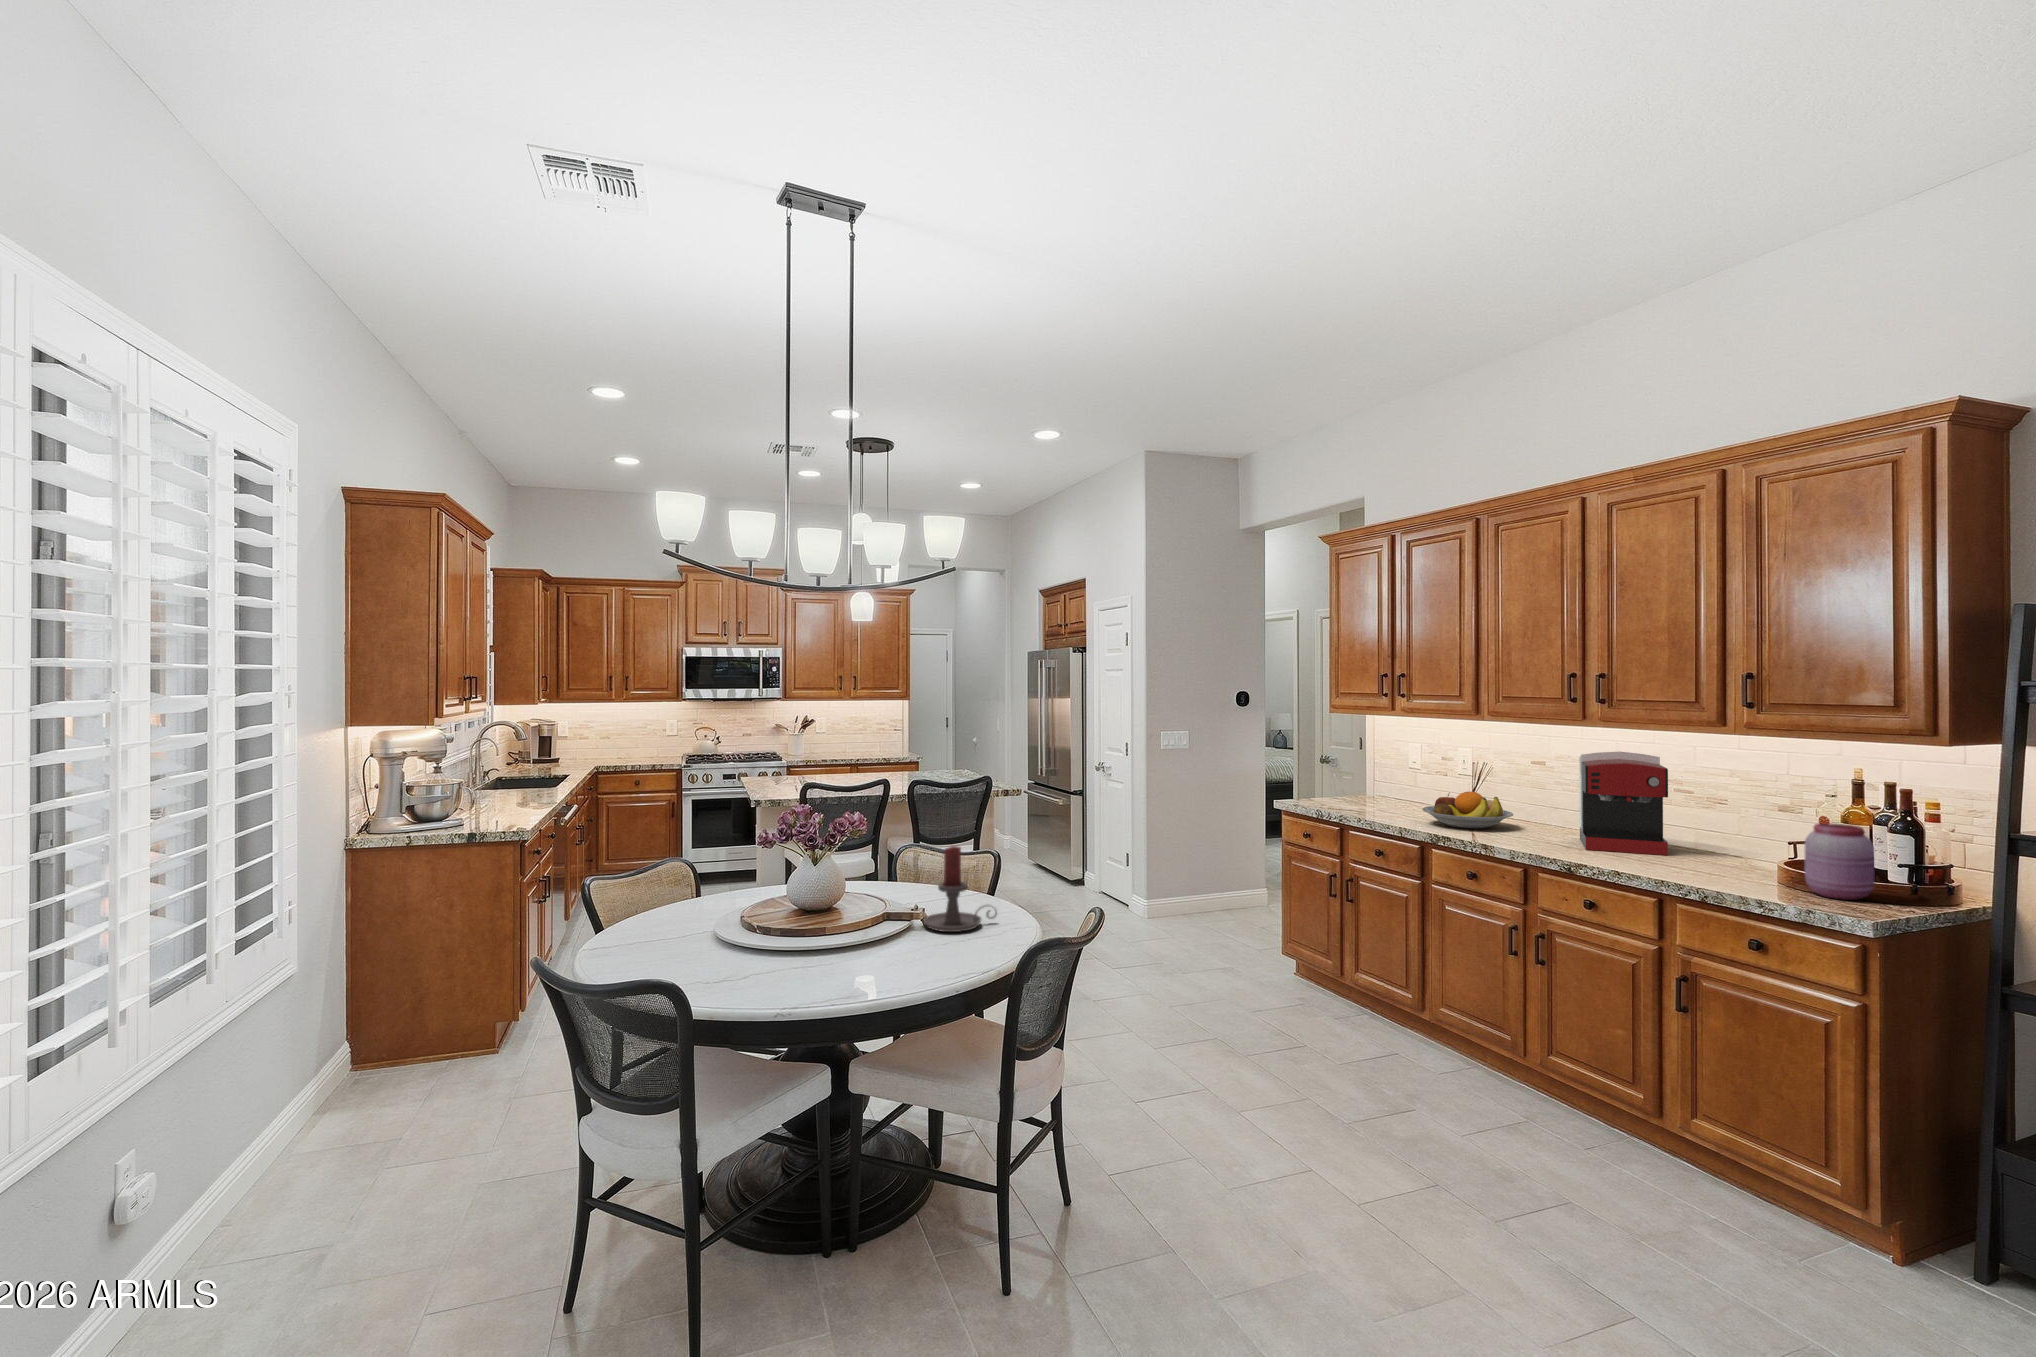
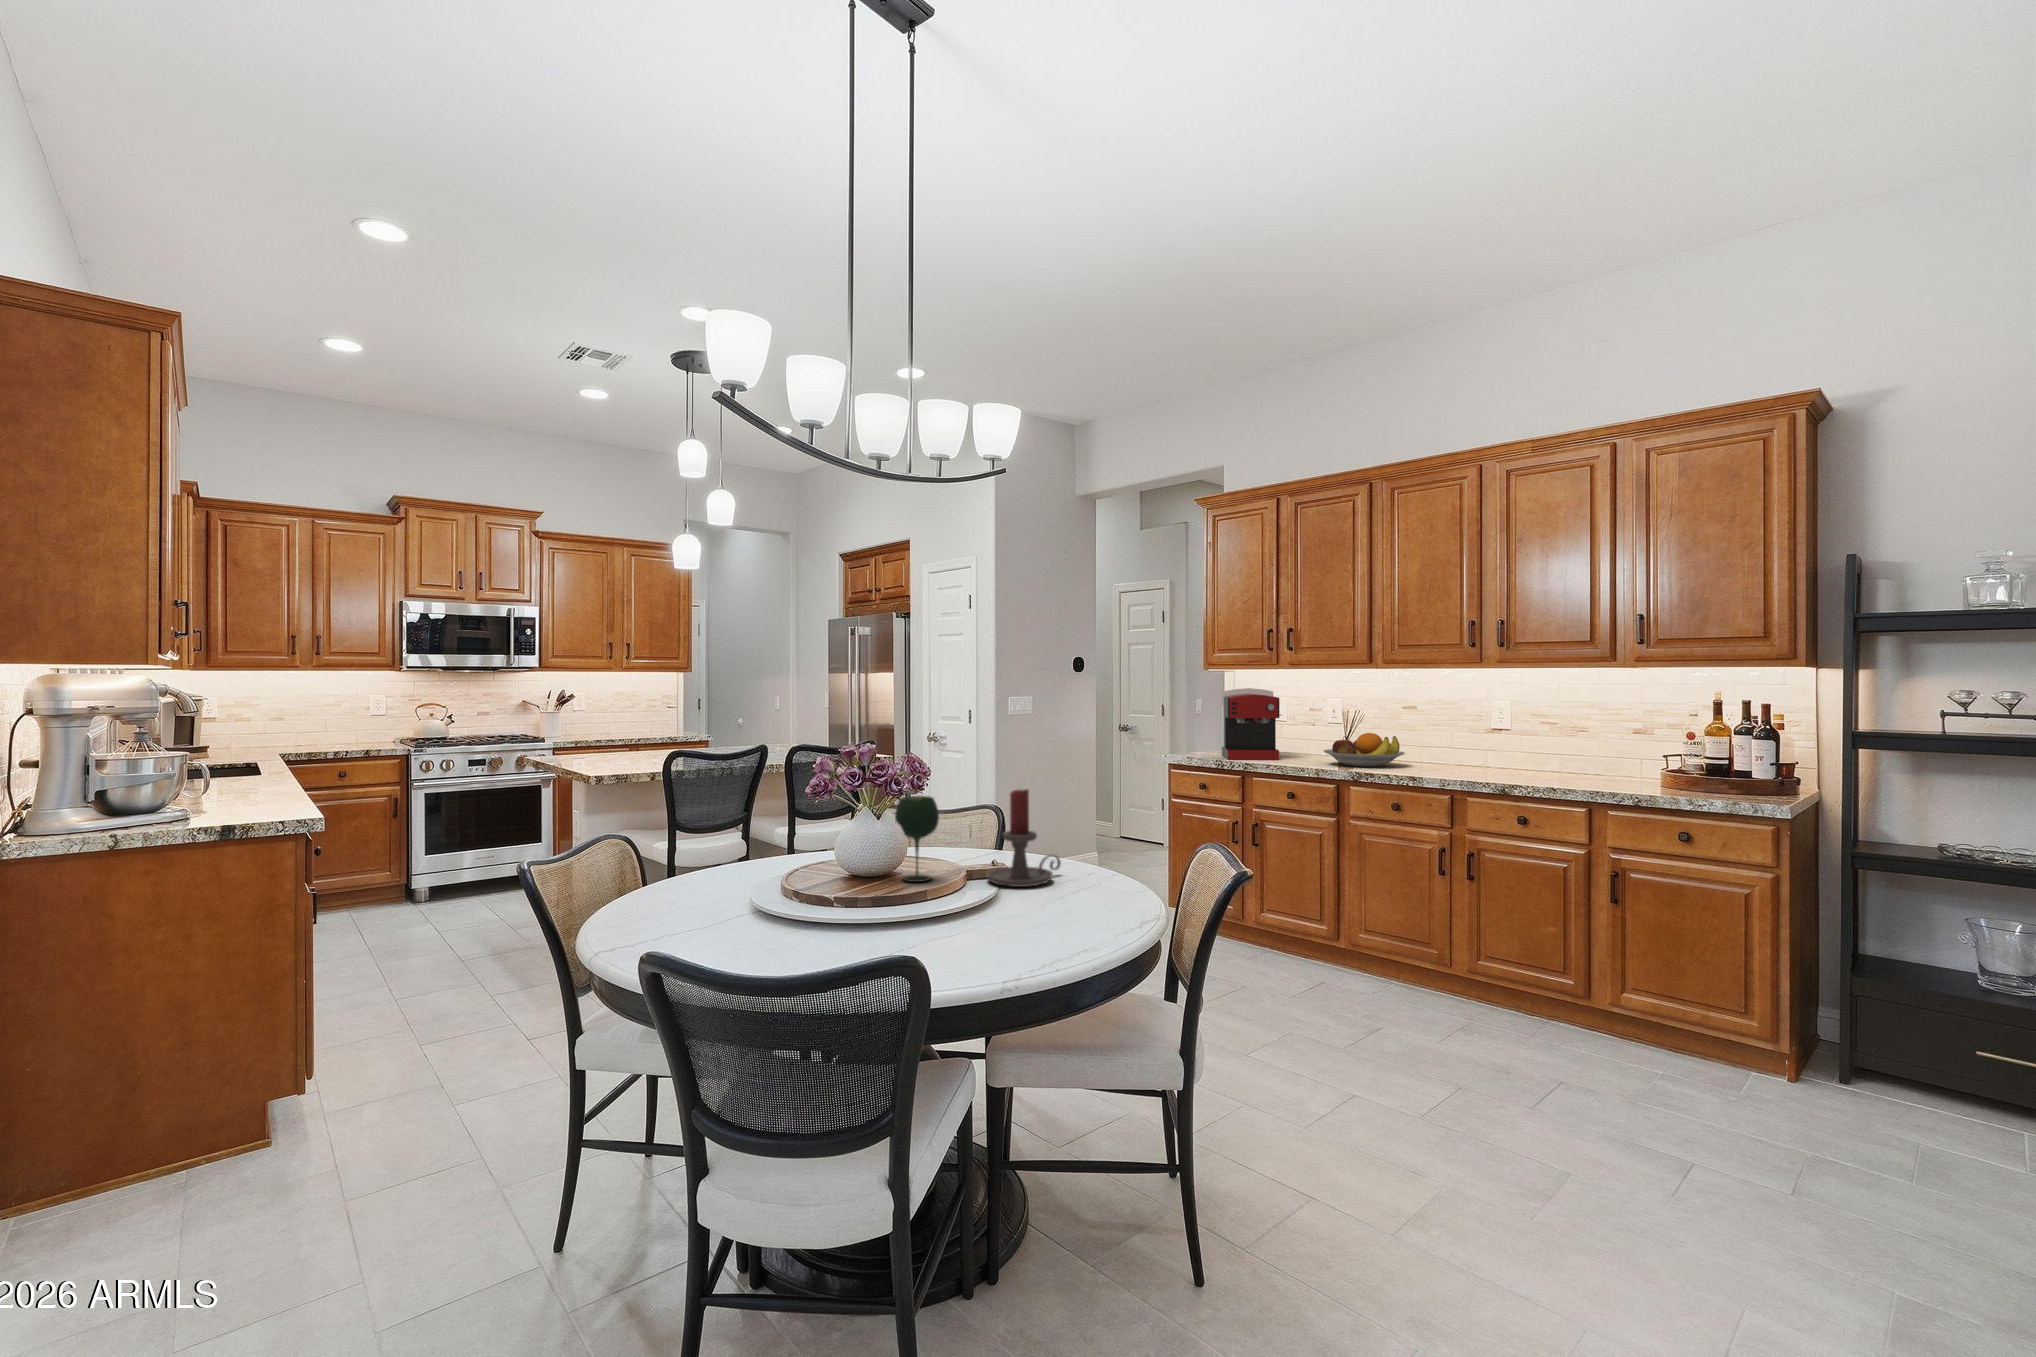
coffee maker: present [1579,752,1668,855] -> present [1222,688,1280,760]
jar: present [1805,823,1874,900] -> none [1707,734,1762,795]
wine glass: none [859,845,896,919] -> present [895,796,939,882]

